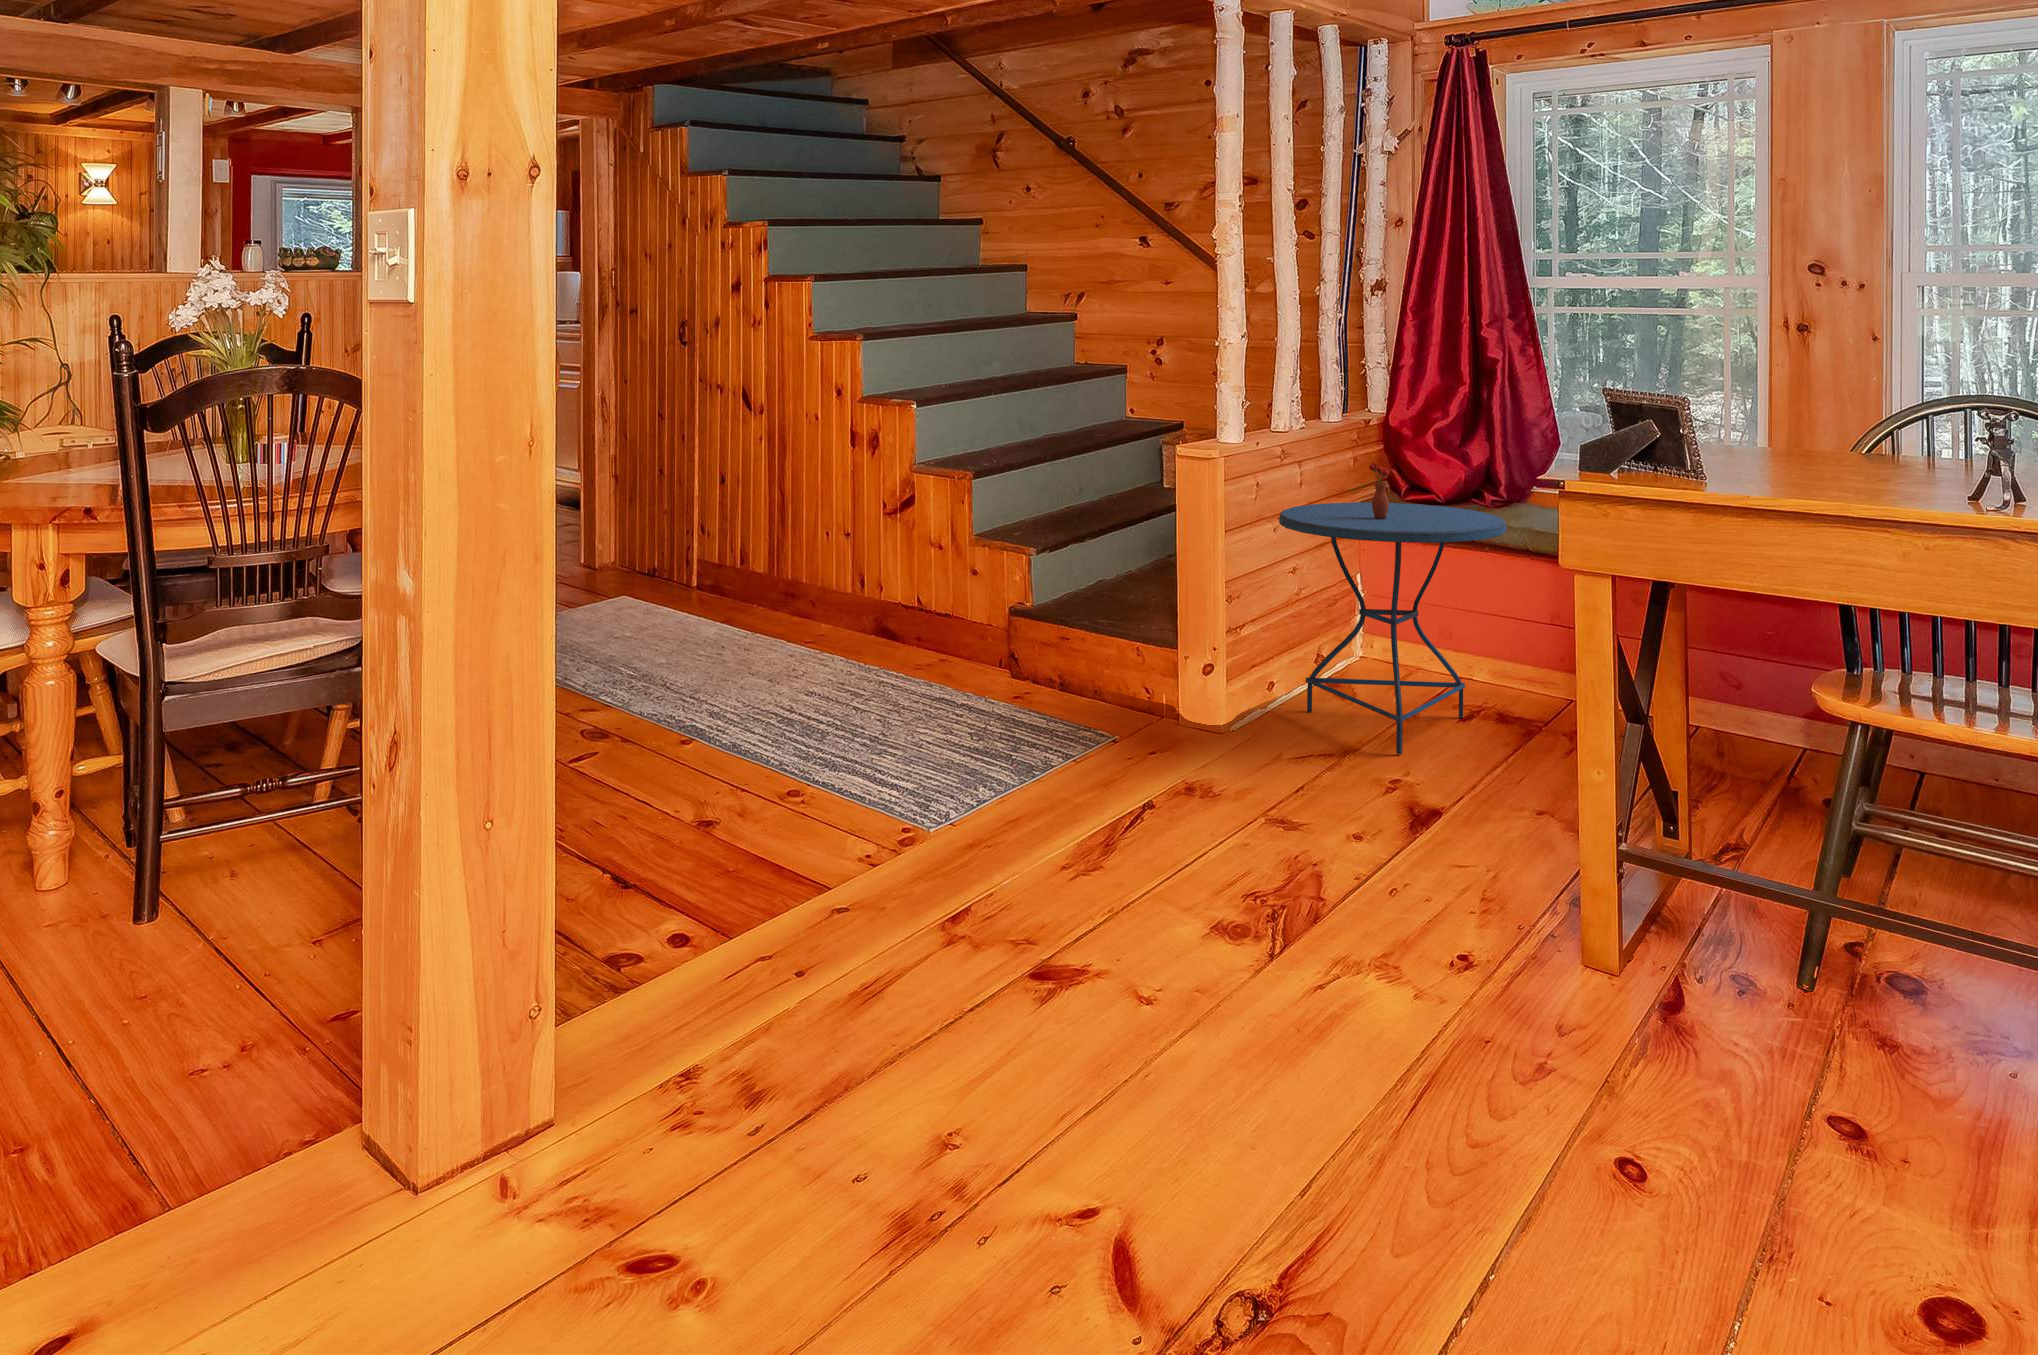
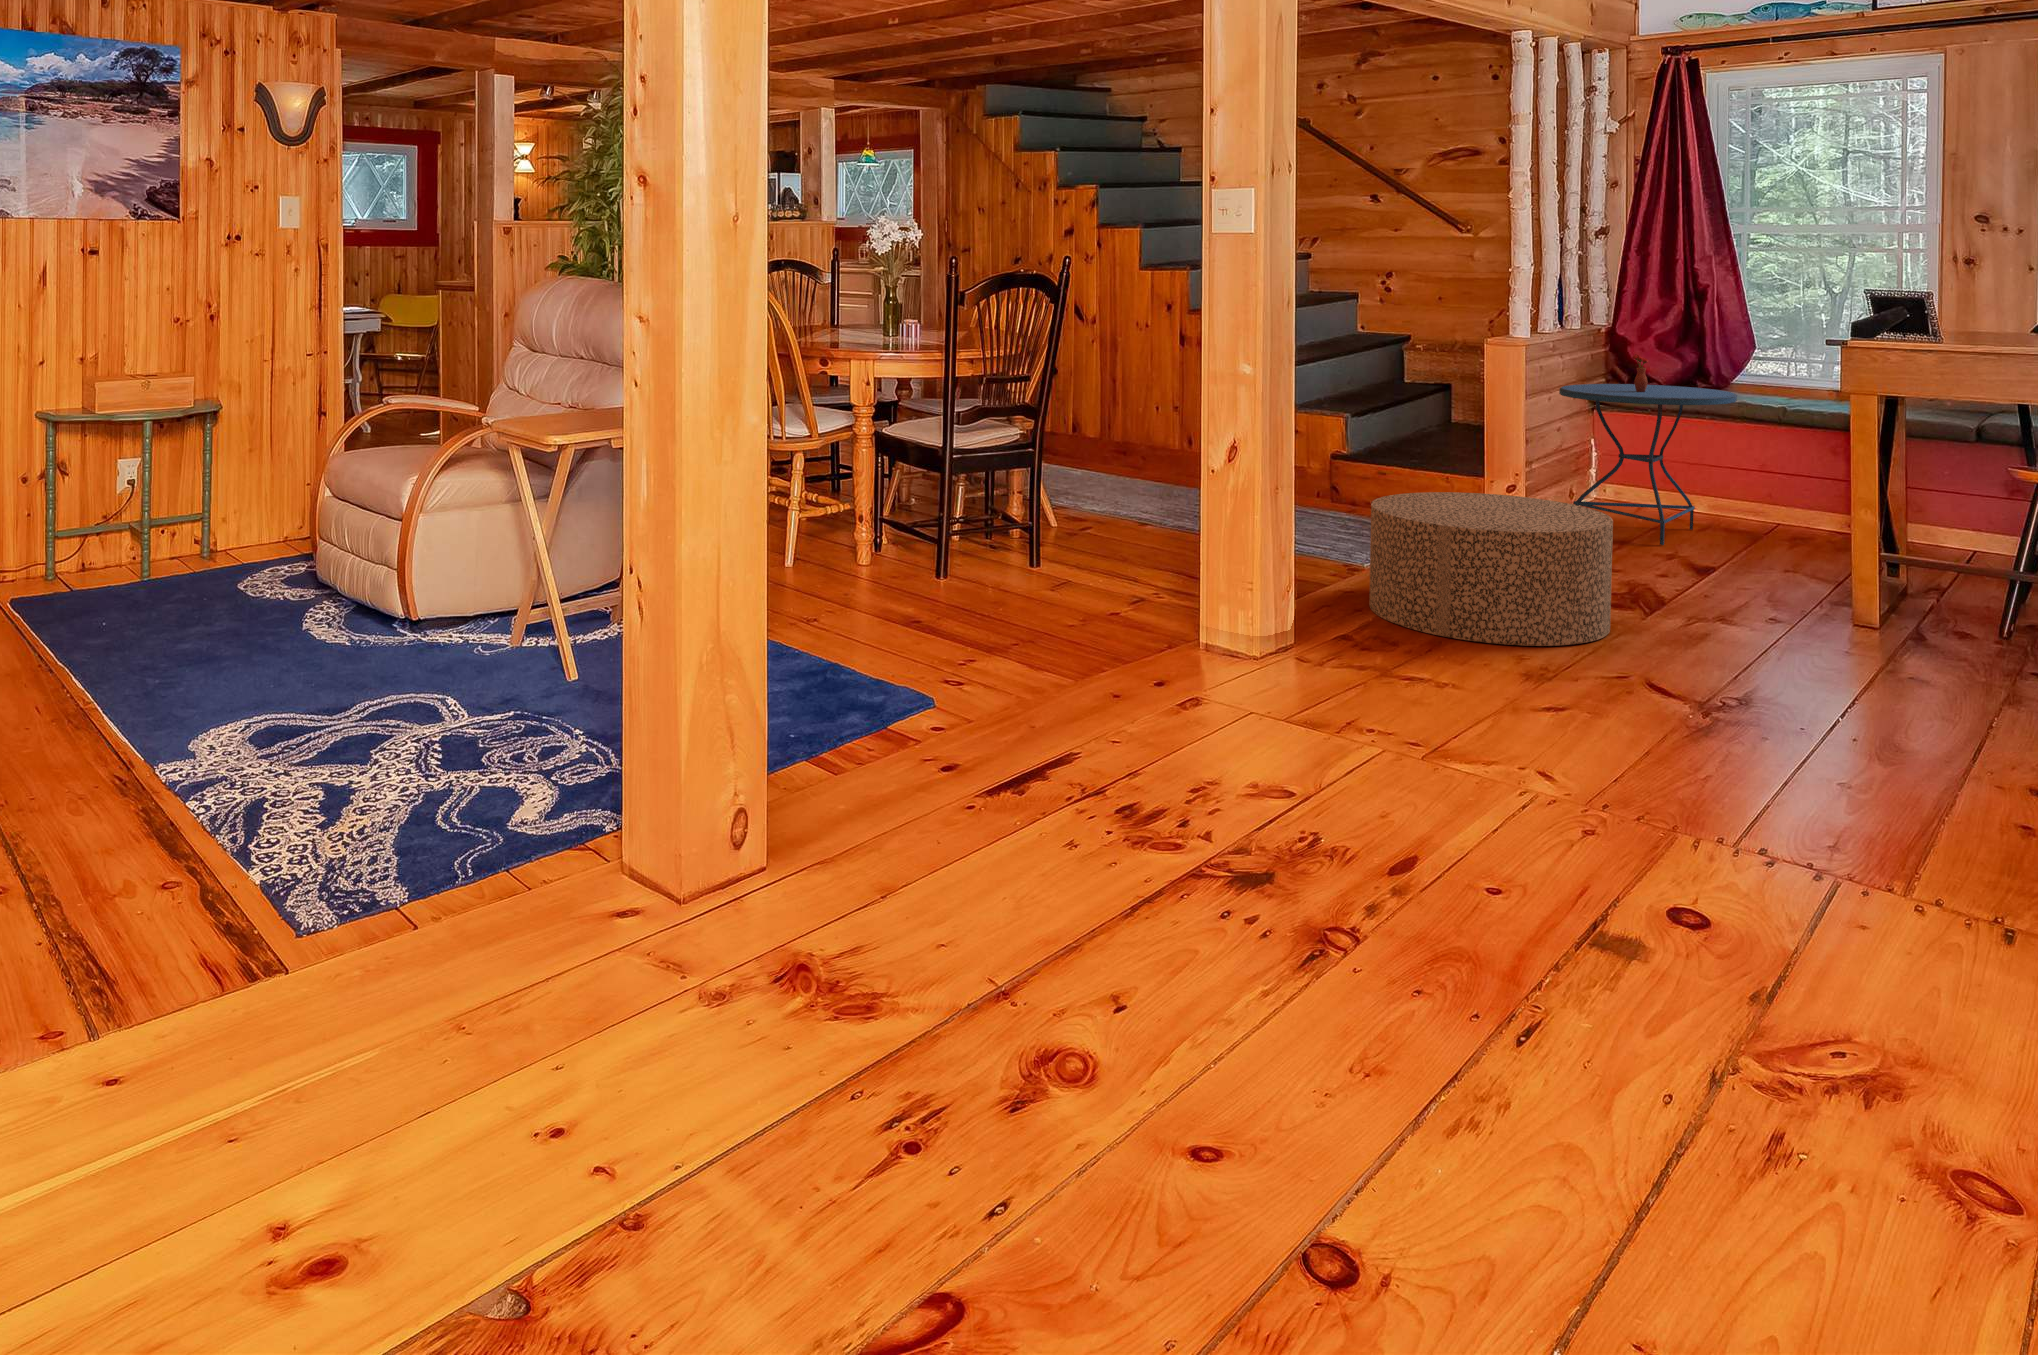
ottoman: none [778,714,1177,1063] -> present [1369,492,1613,646]

